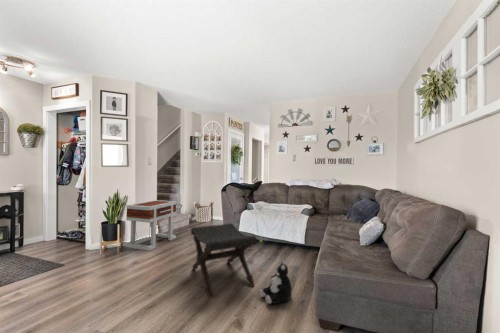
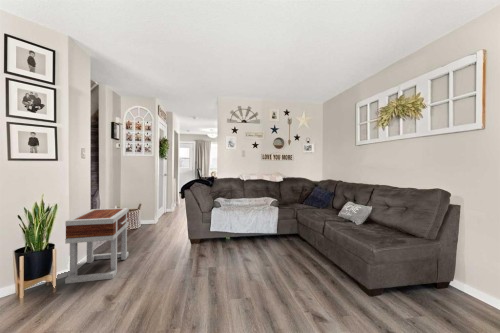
footstool: present [191,224,257,297] -> none [202,223,283,301]
plush toy: present [259,262,291,304] -> none [297,249,323,287]

